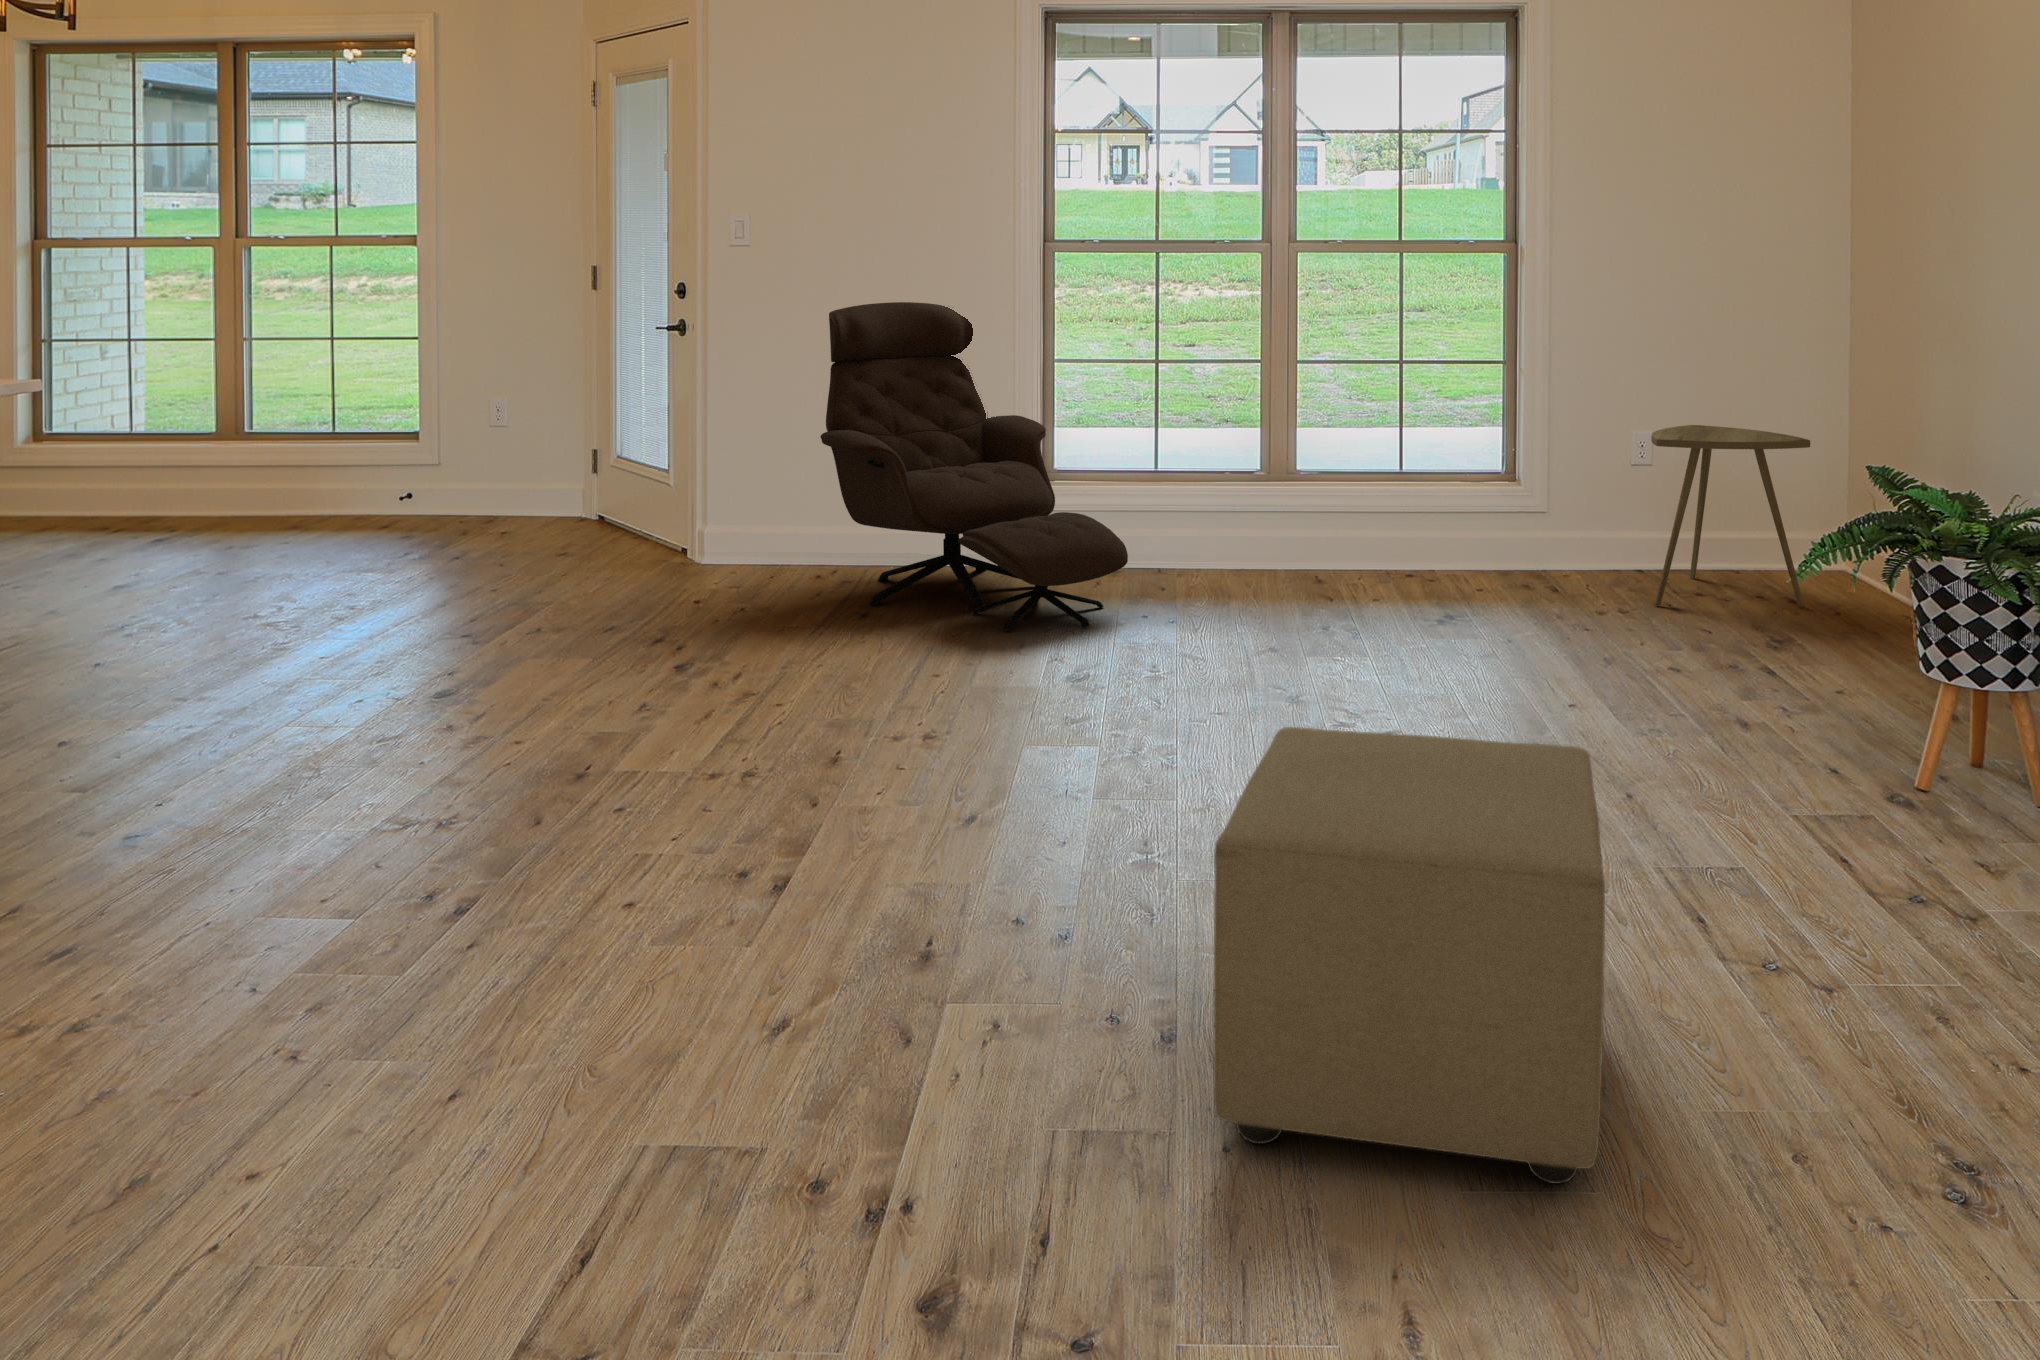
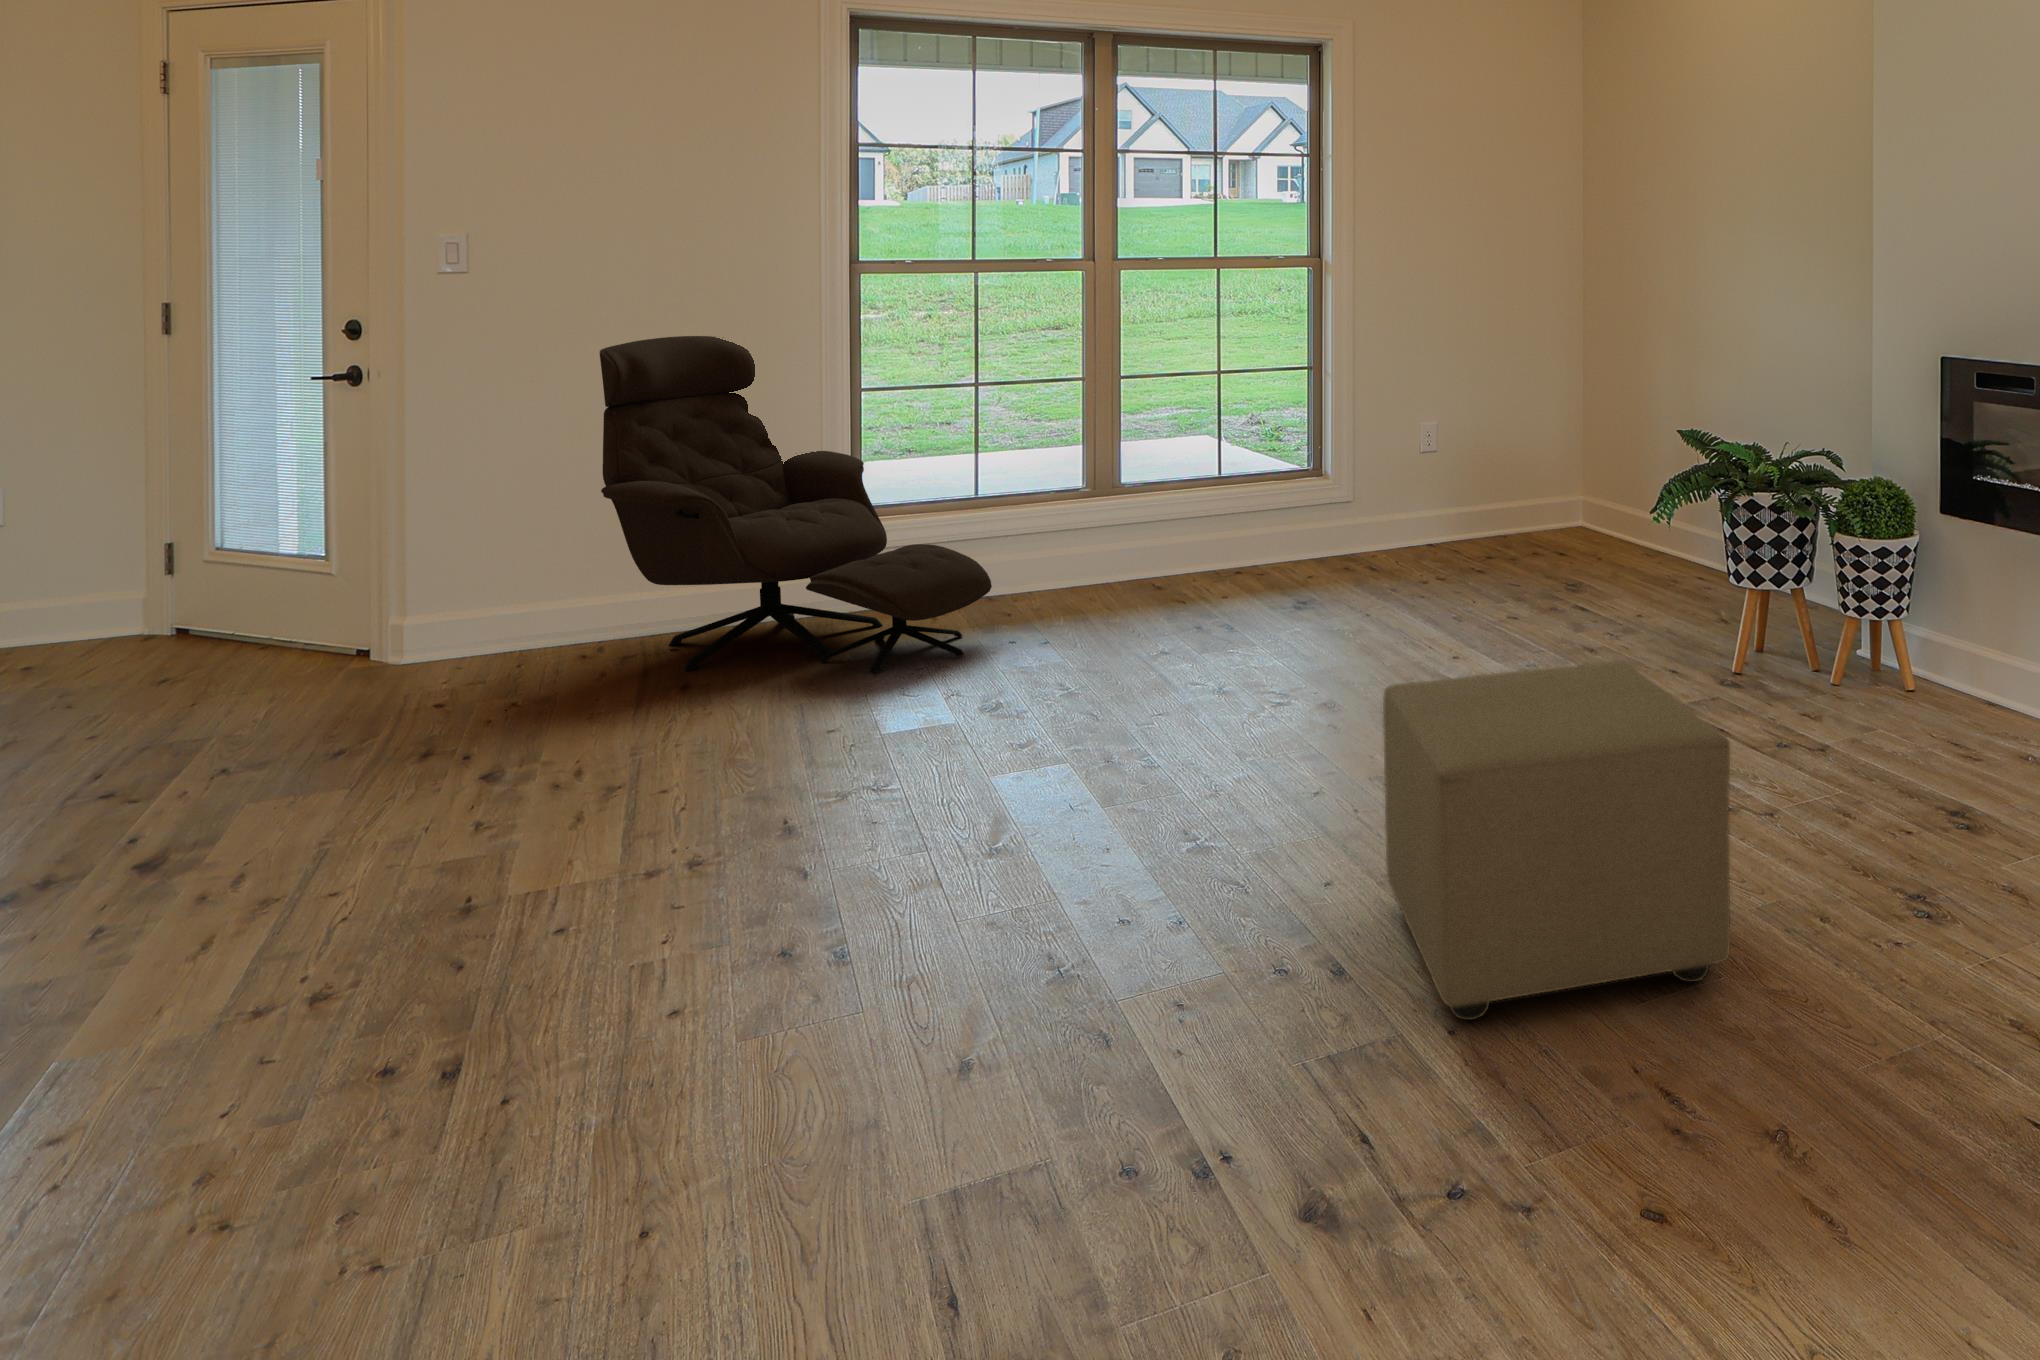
side table: present [1651,425,1810,607] -> none [1448,412,1573,567]

